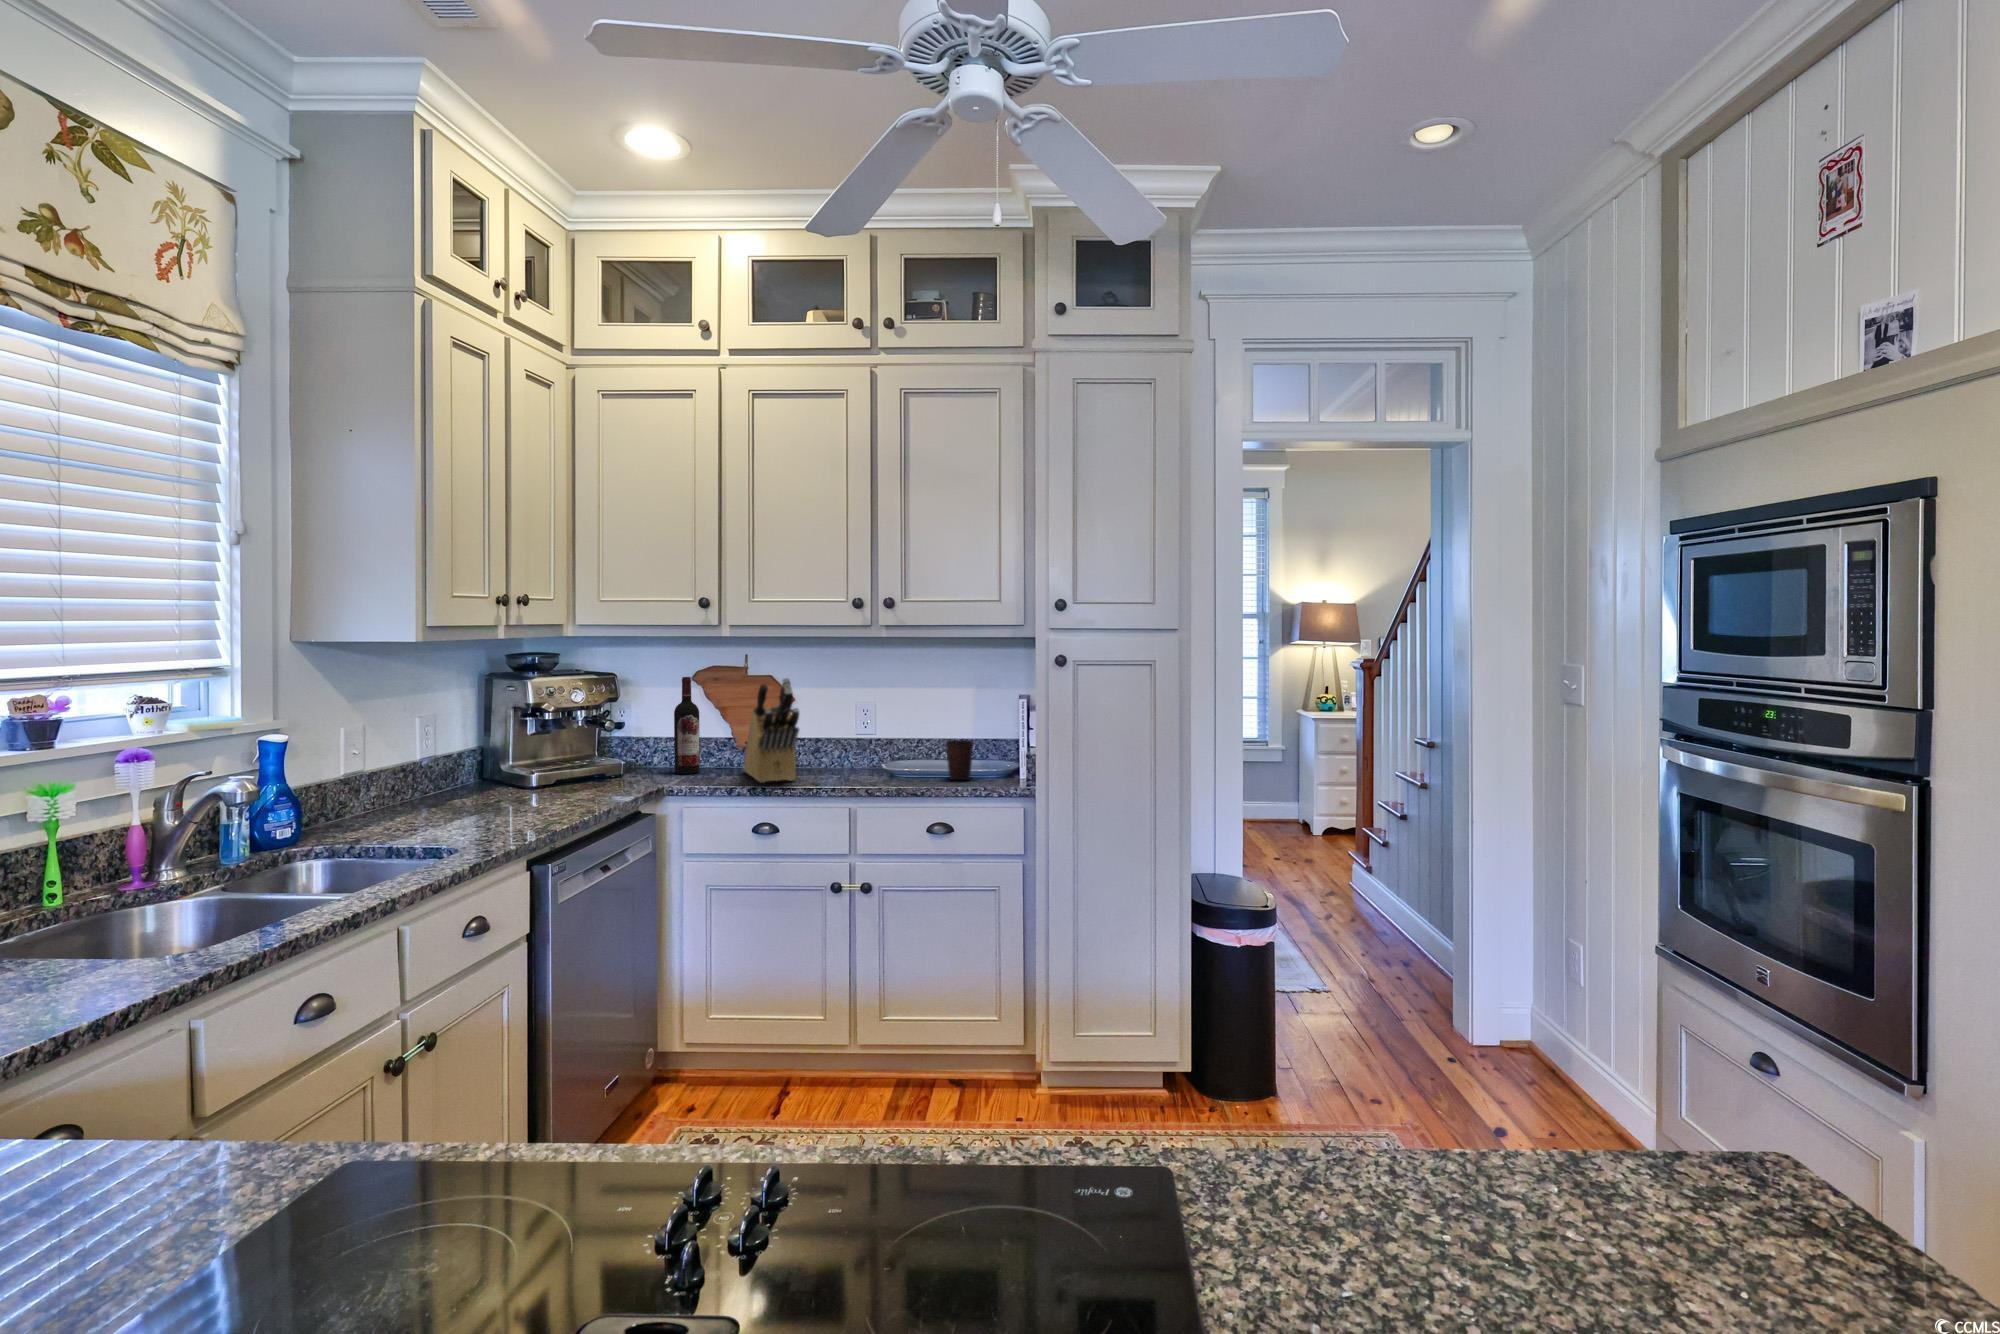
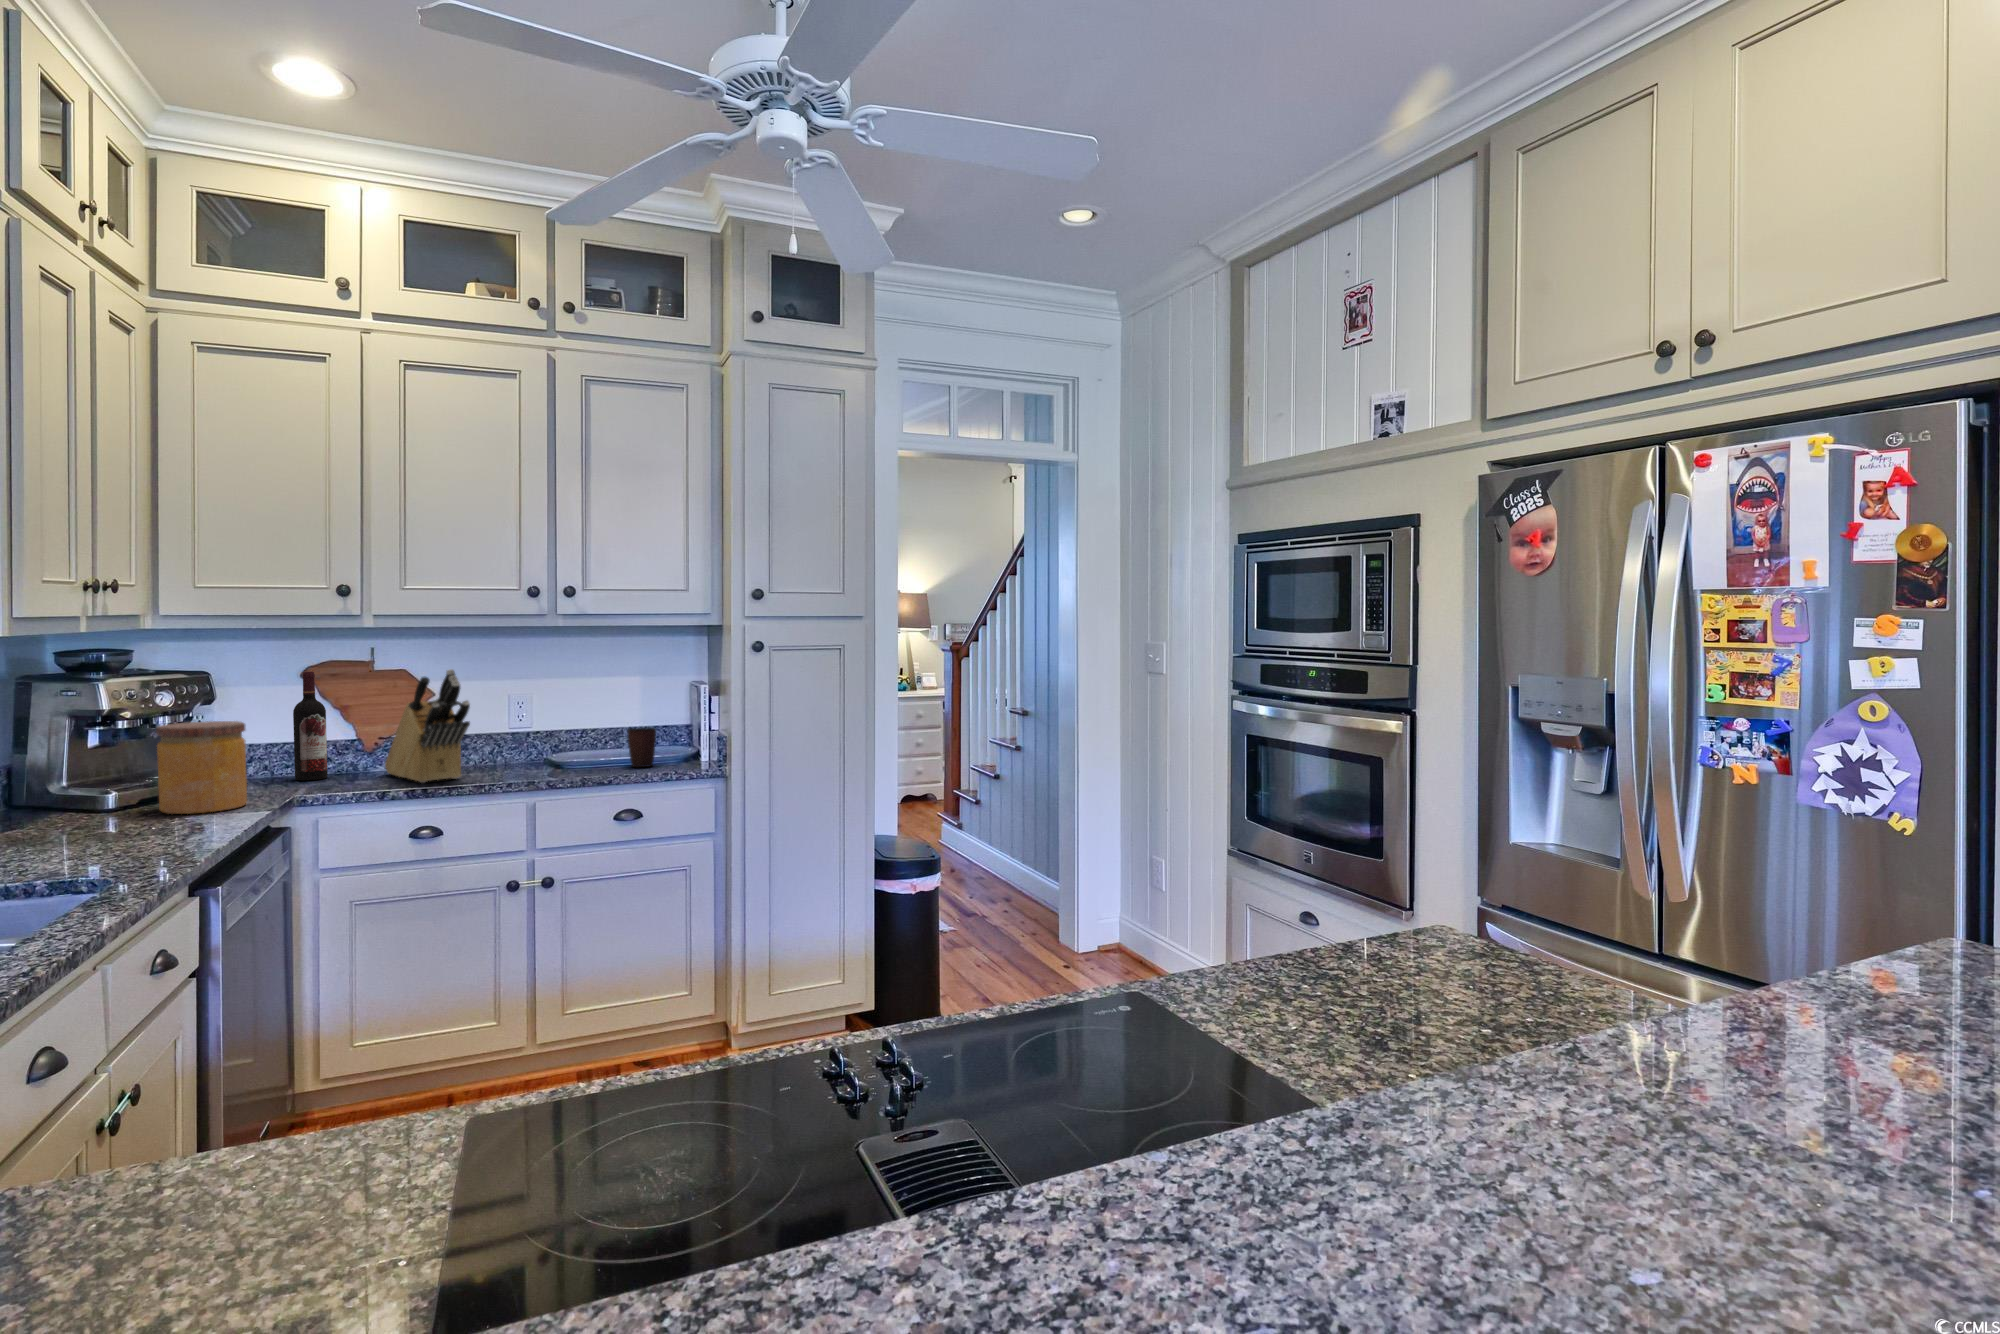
jar: none [552,719,618,799] -> present [156,721,247,814]

